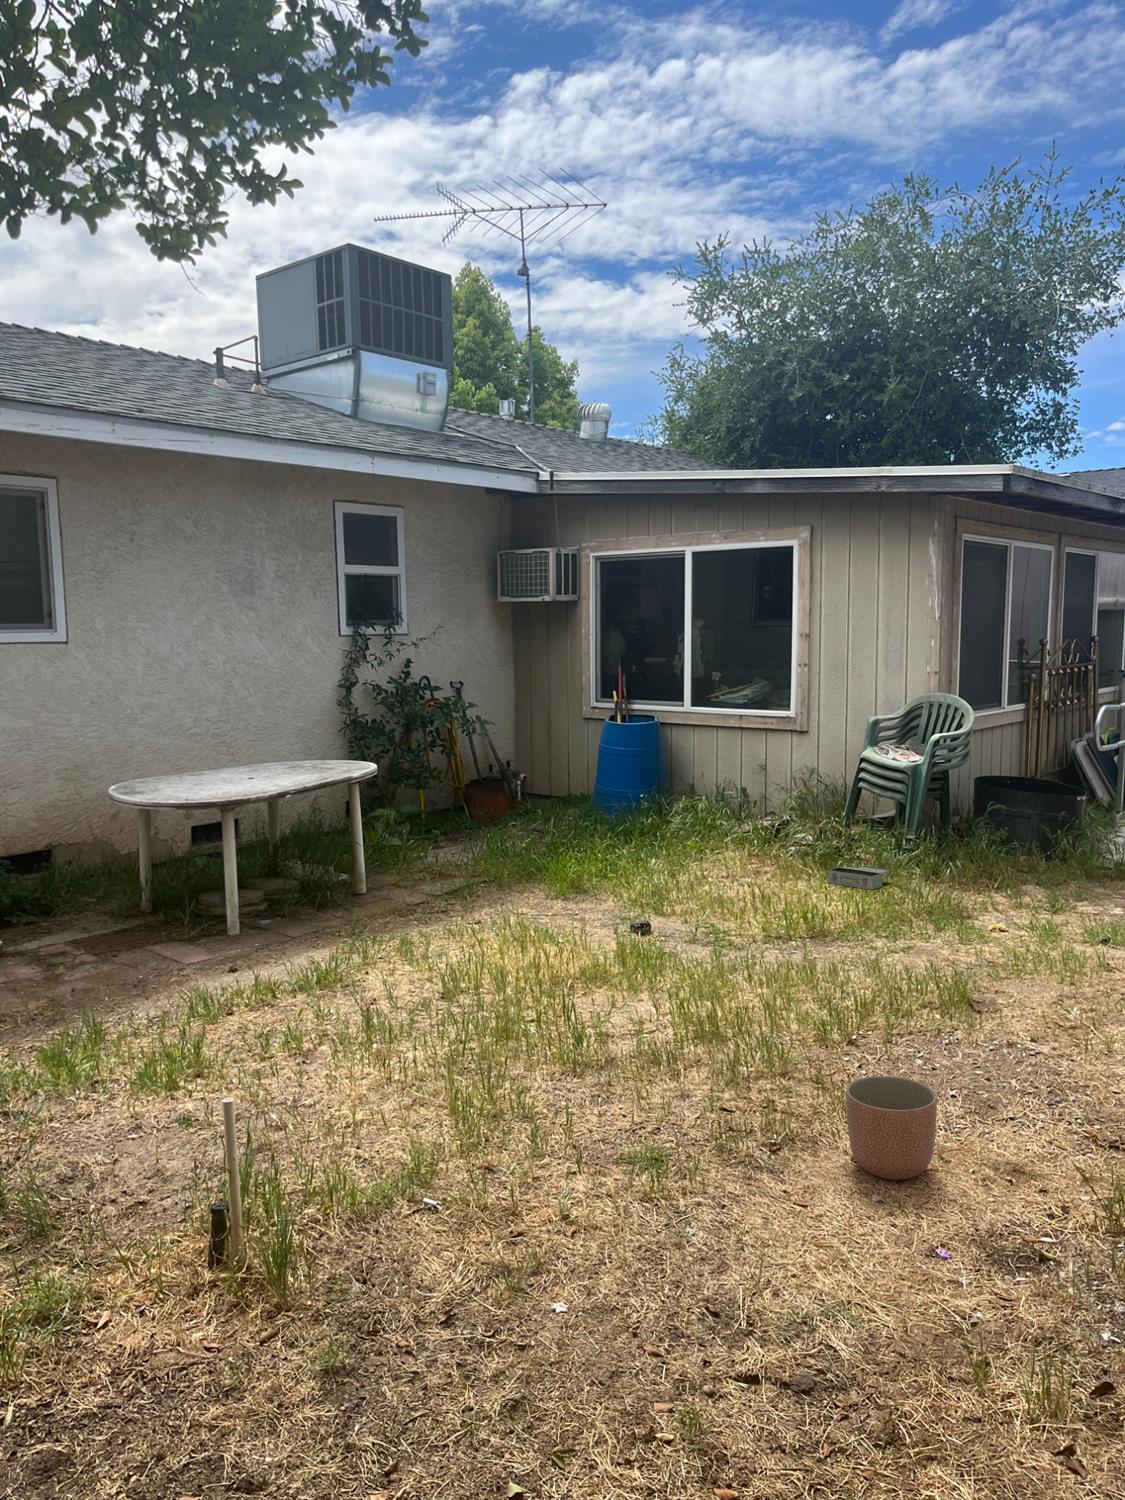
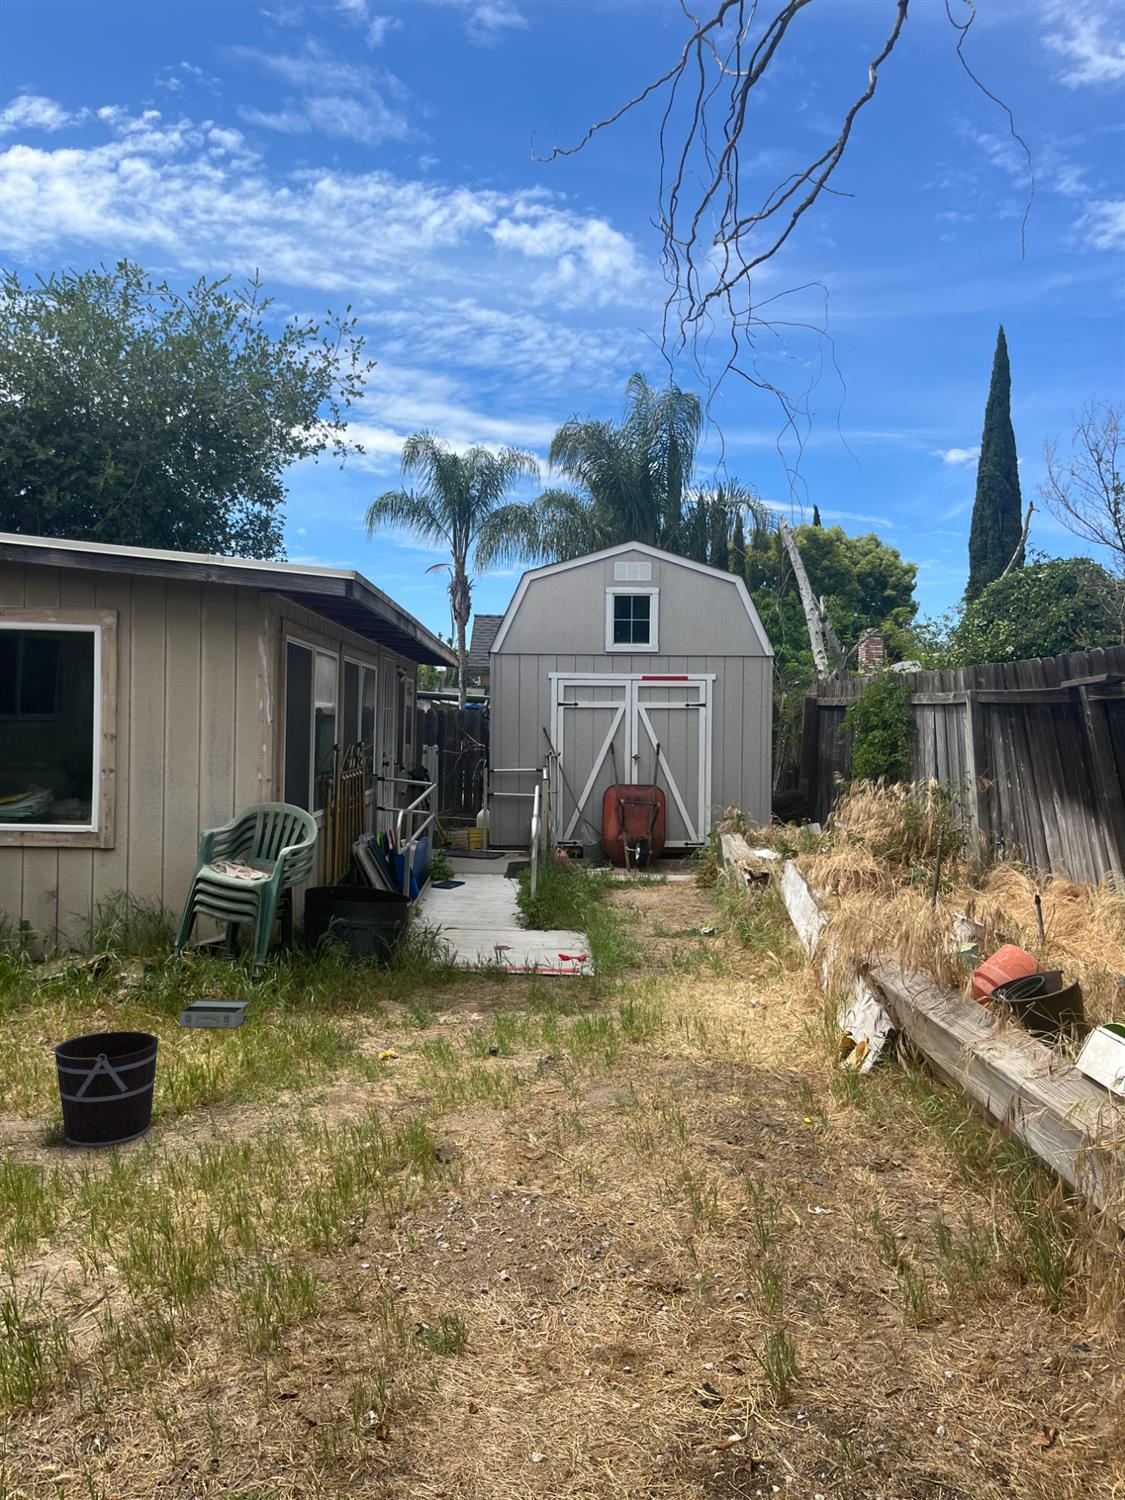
bucket: none [684,862,762,949] -> present [51,1027,158,1146]
planter: present [846,1076,937,1180] -> none [472,1288,575,1426]

